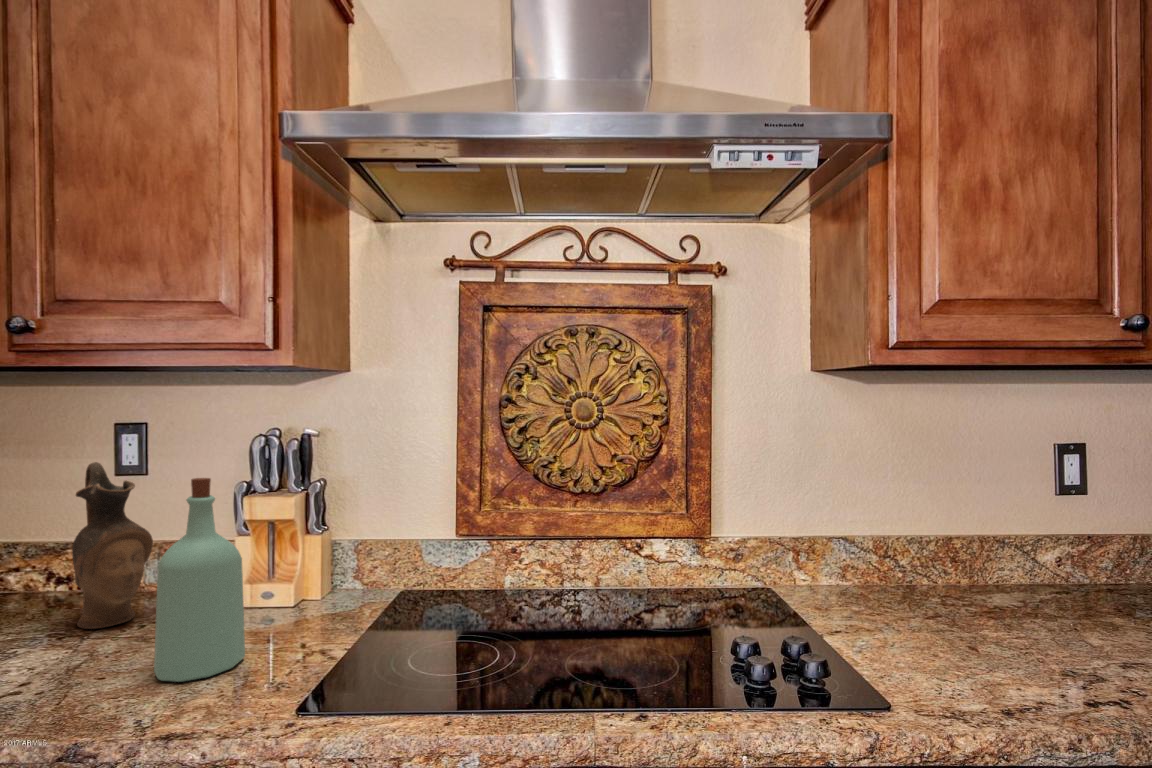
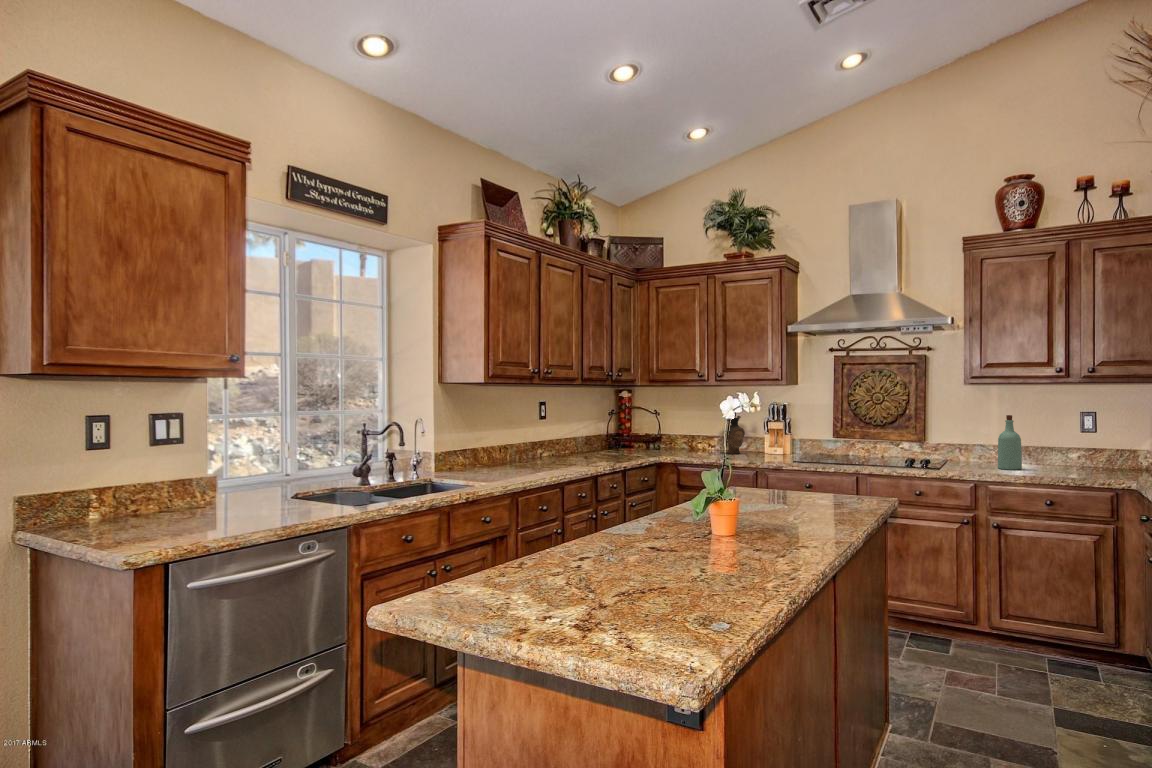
bottle: present [154,478,245,682] -> present [998,415,1022,470]

